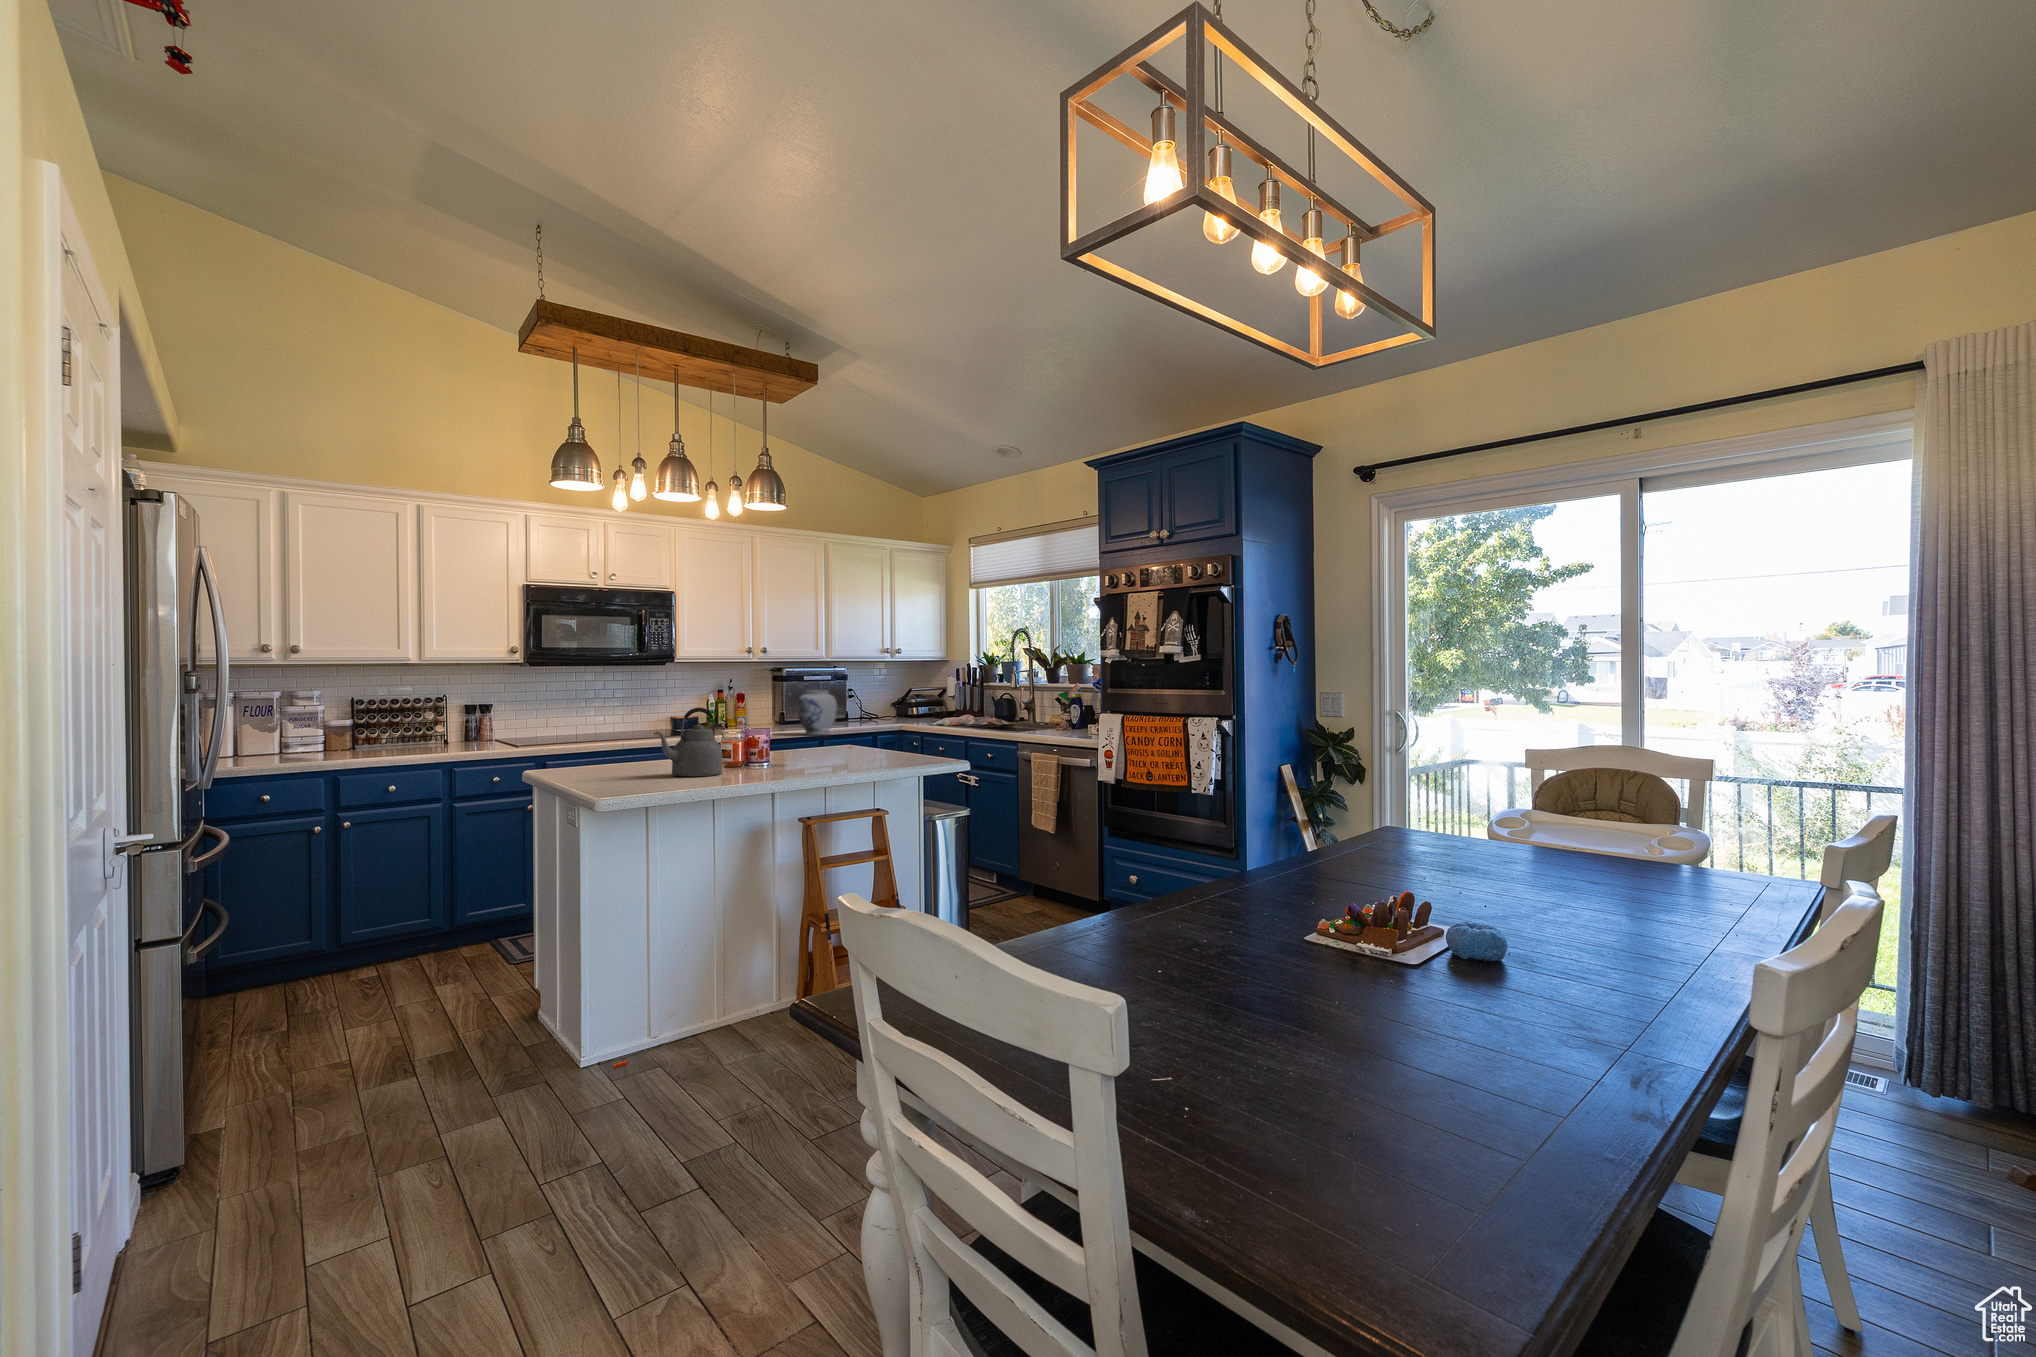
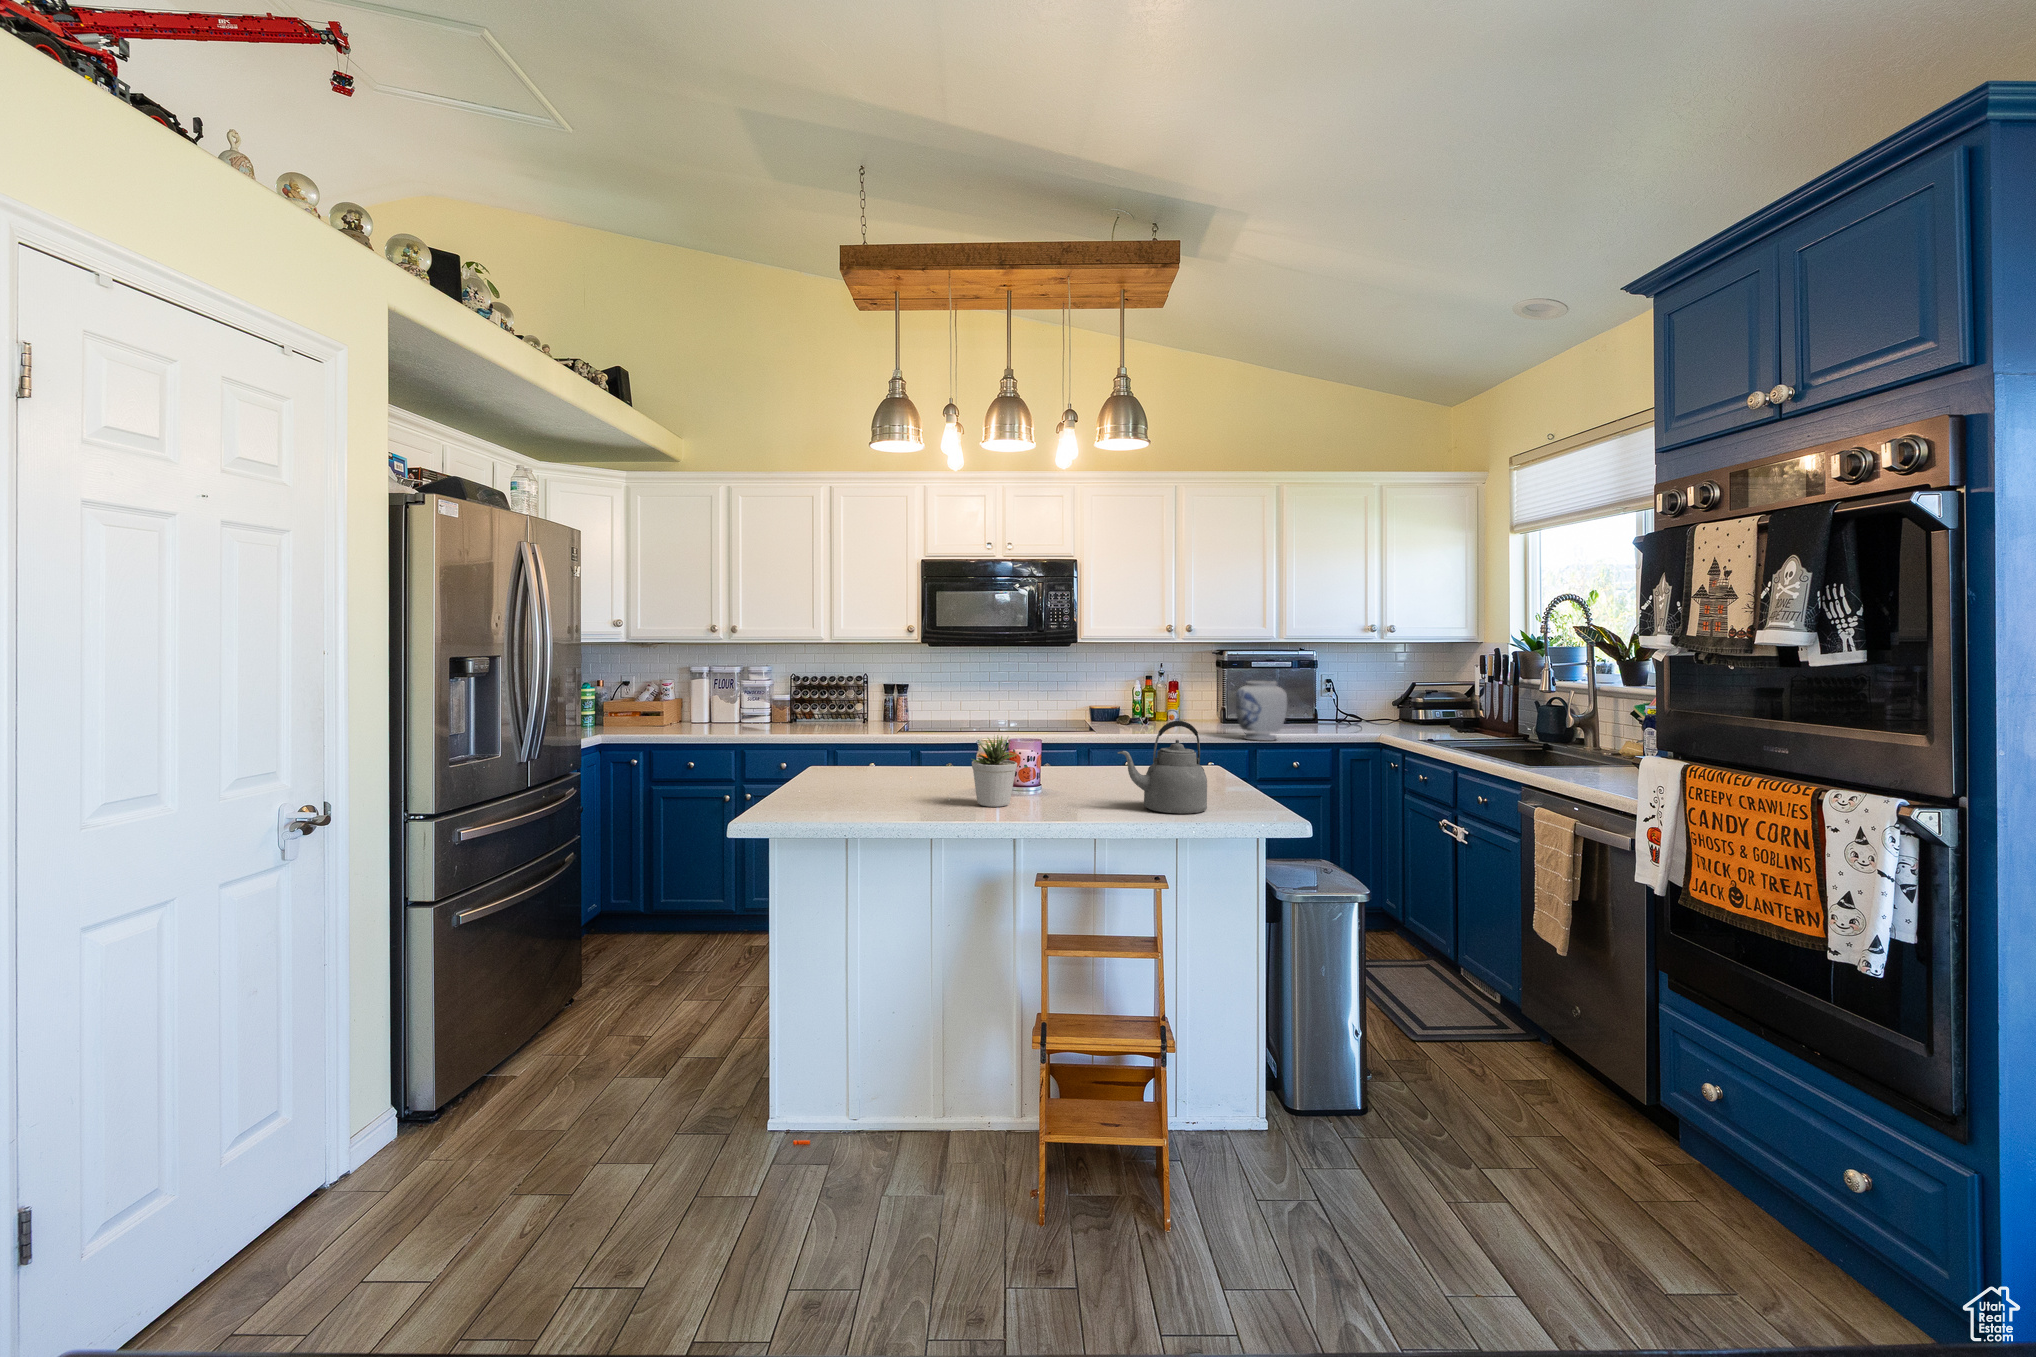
kettle: present [654,708,722,776] -> present [1118,721,1207,814]
potted plant: none [753,716,788,770] -> present [972,735,1017,807]

